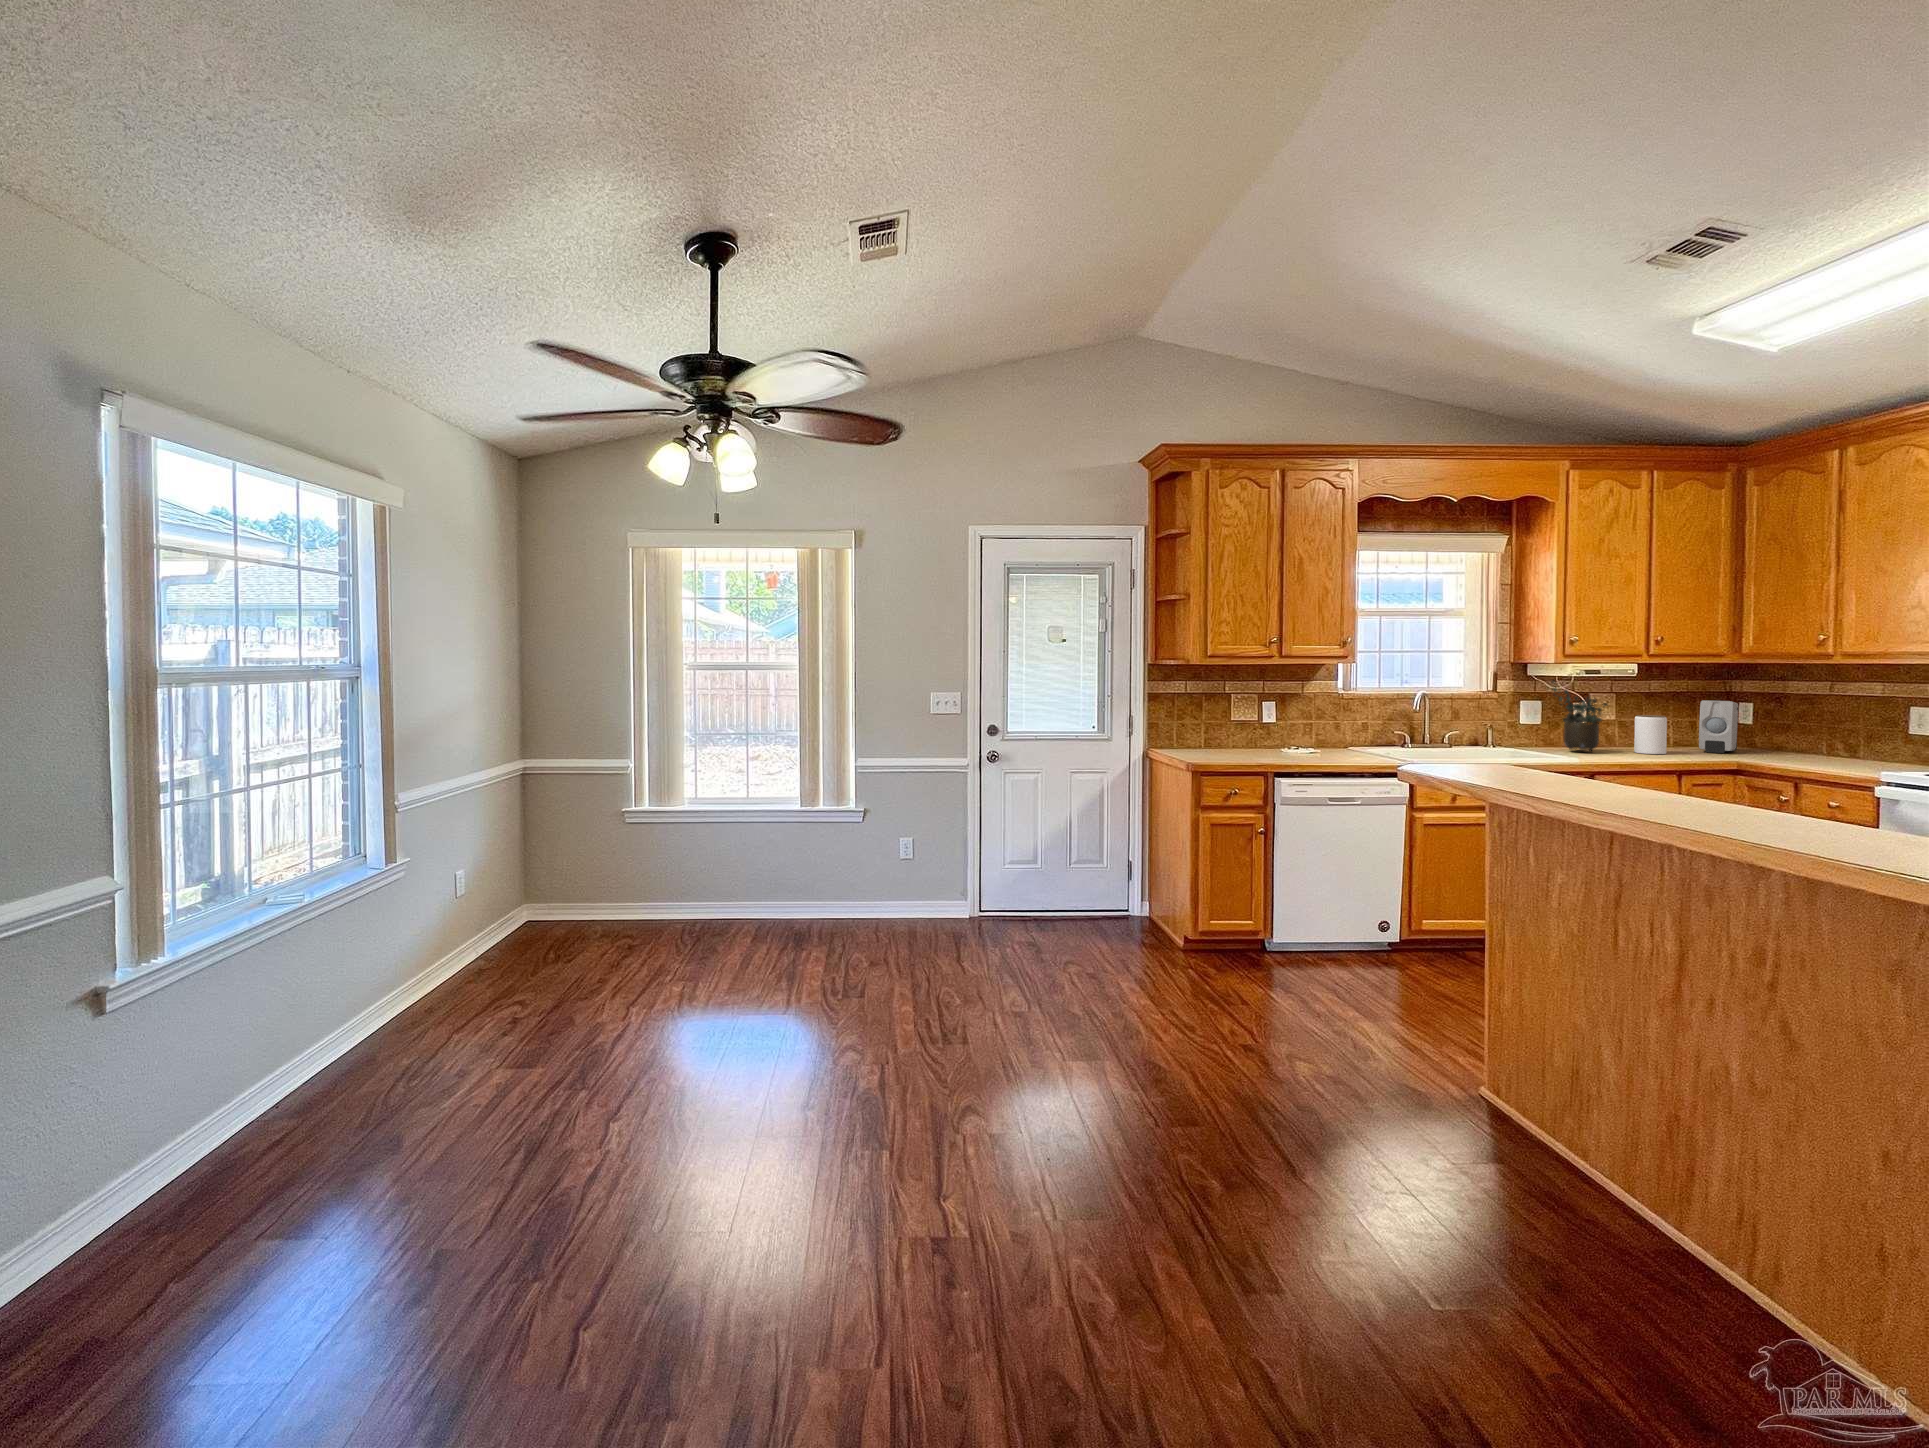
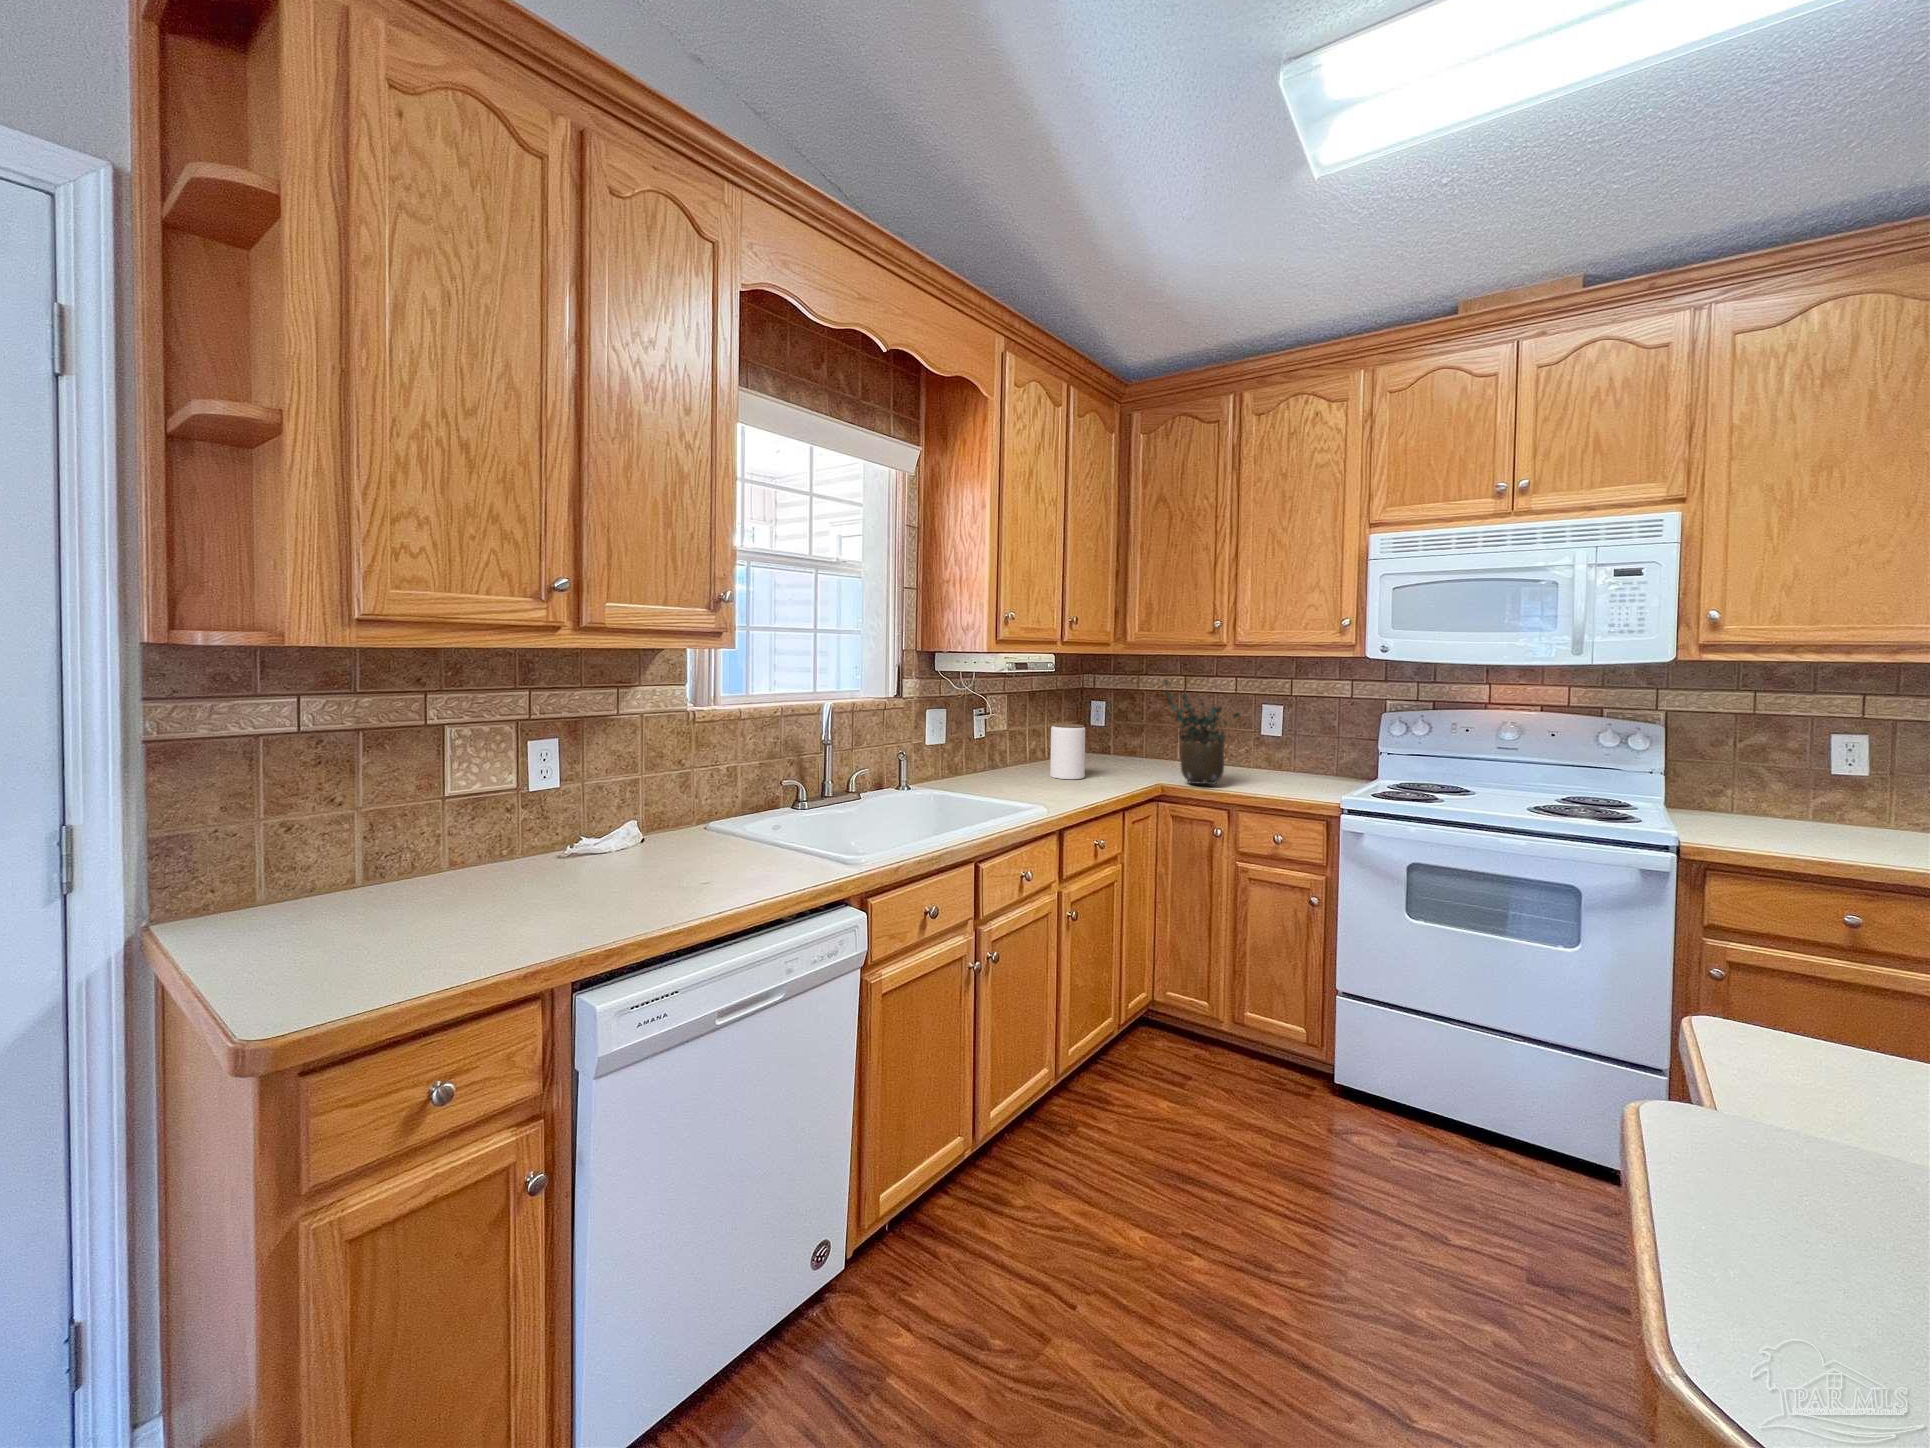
potted plant: present [1552,681,1608,751] -> present [1165,681,1240,784]
soap dispenser: present [1699,700,1738,753] -> none [1091,701,1130,768]

